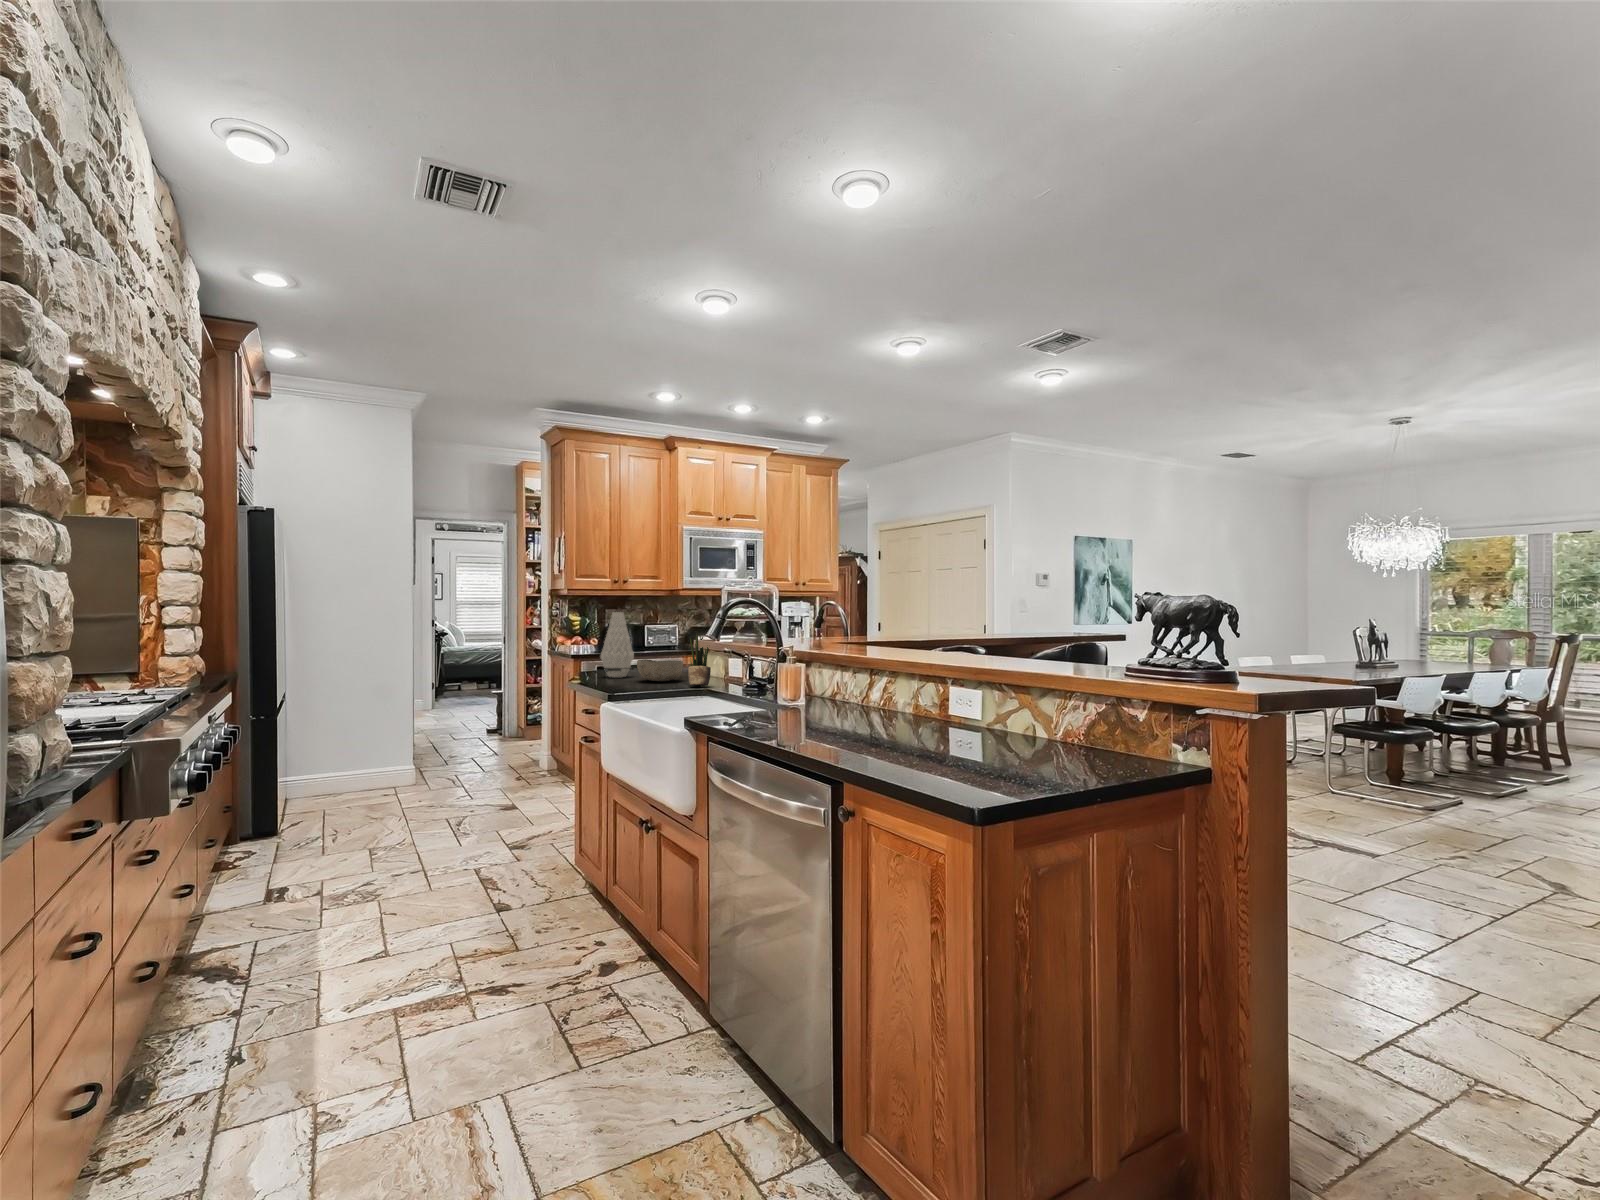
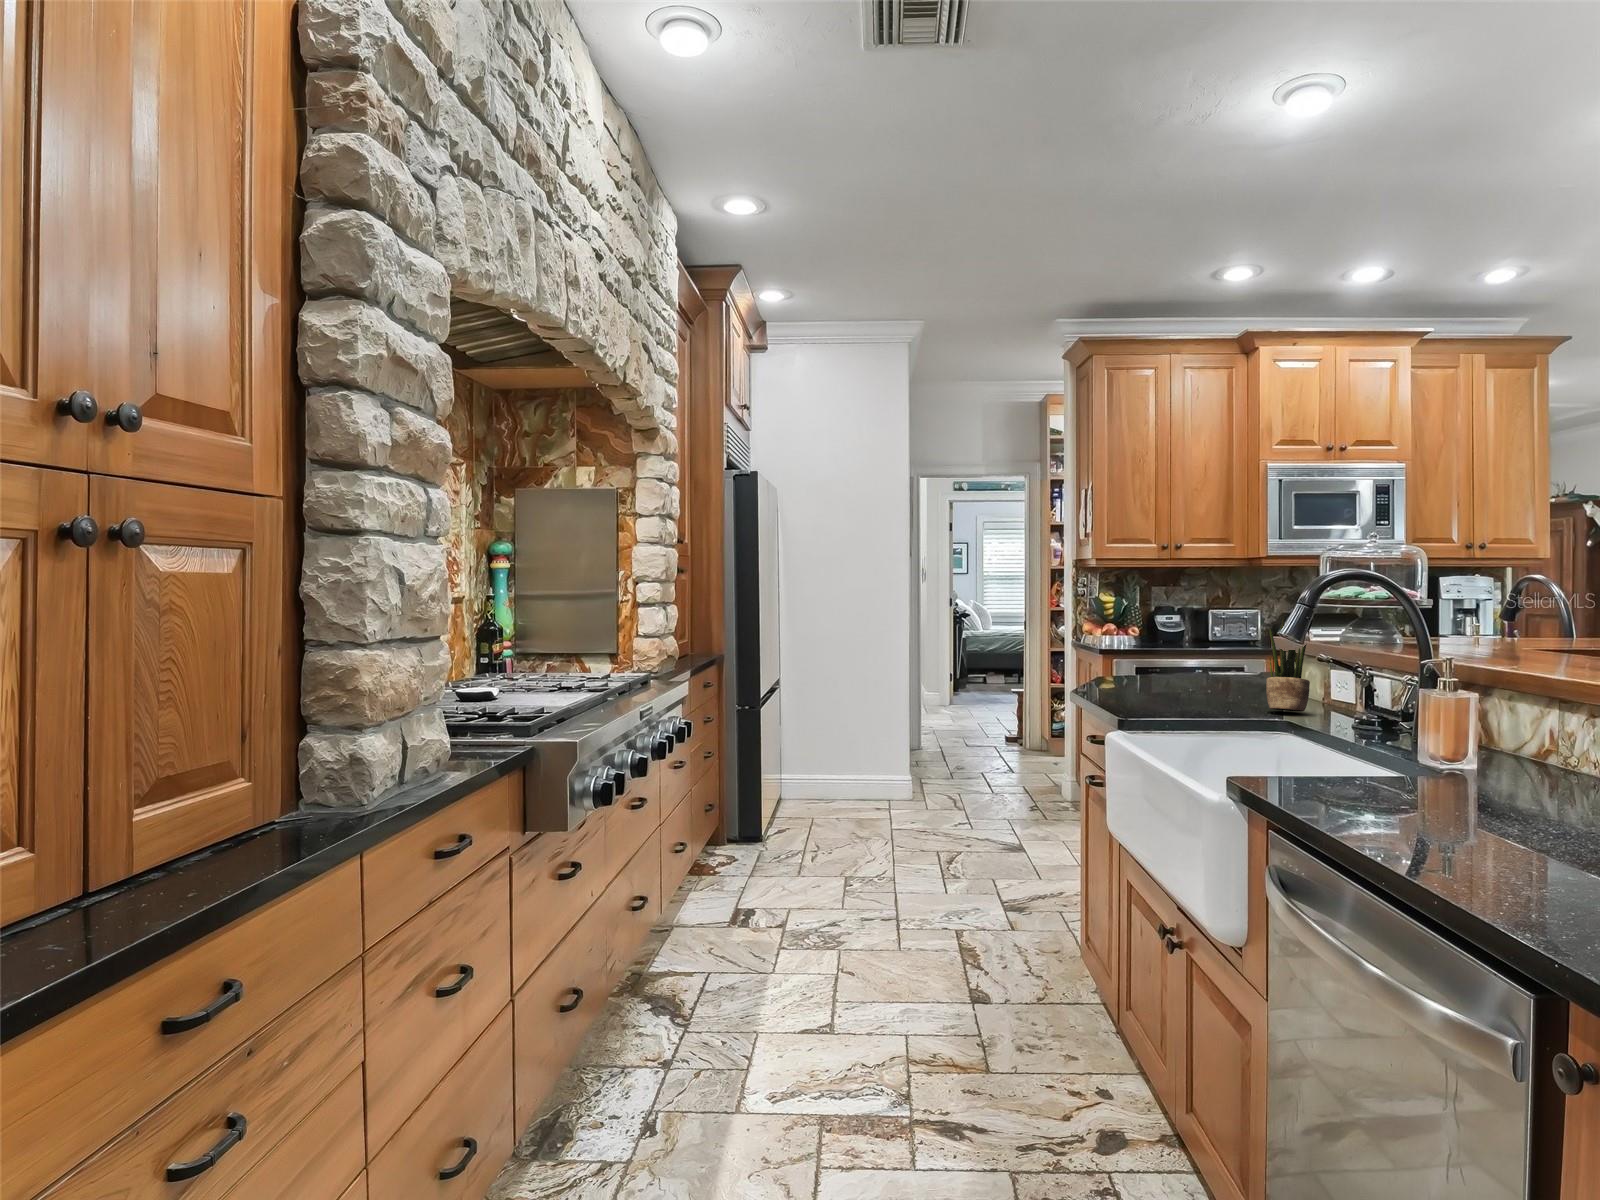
vase: present [600,612,634,677] -> none [1123,587,1176,687]
bowl: present [637,659,683,681] -> none [1178,661,1259,699]

